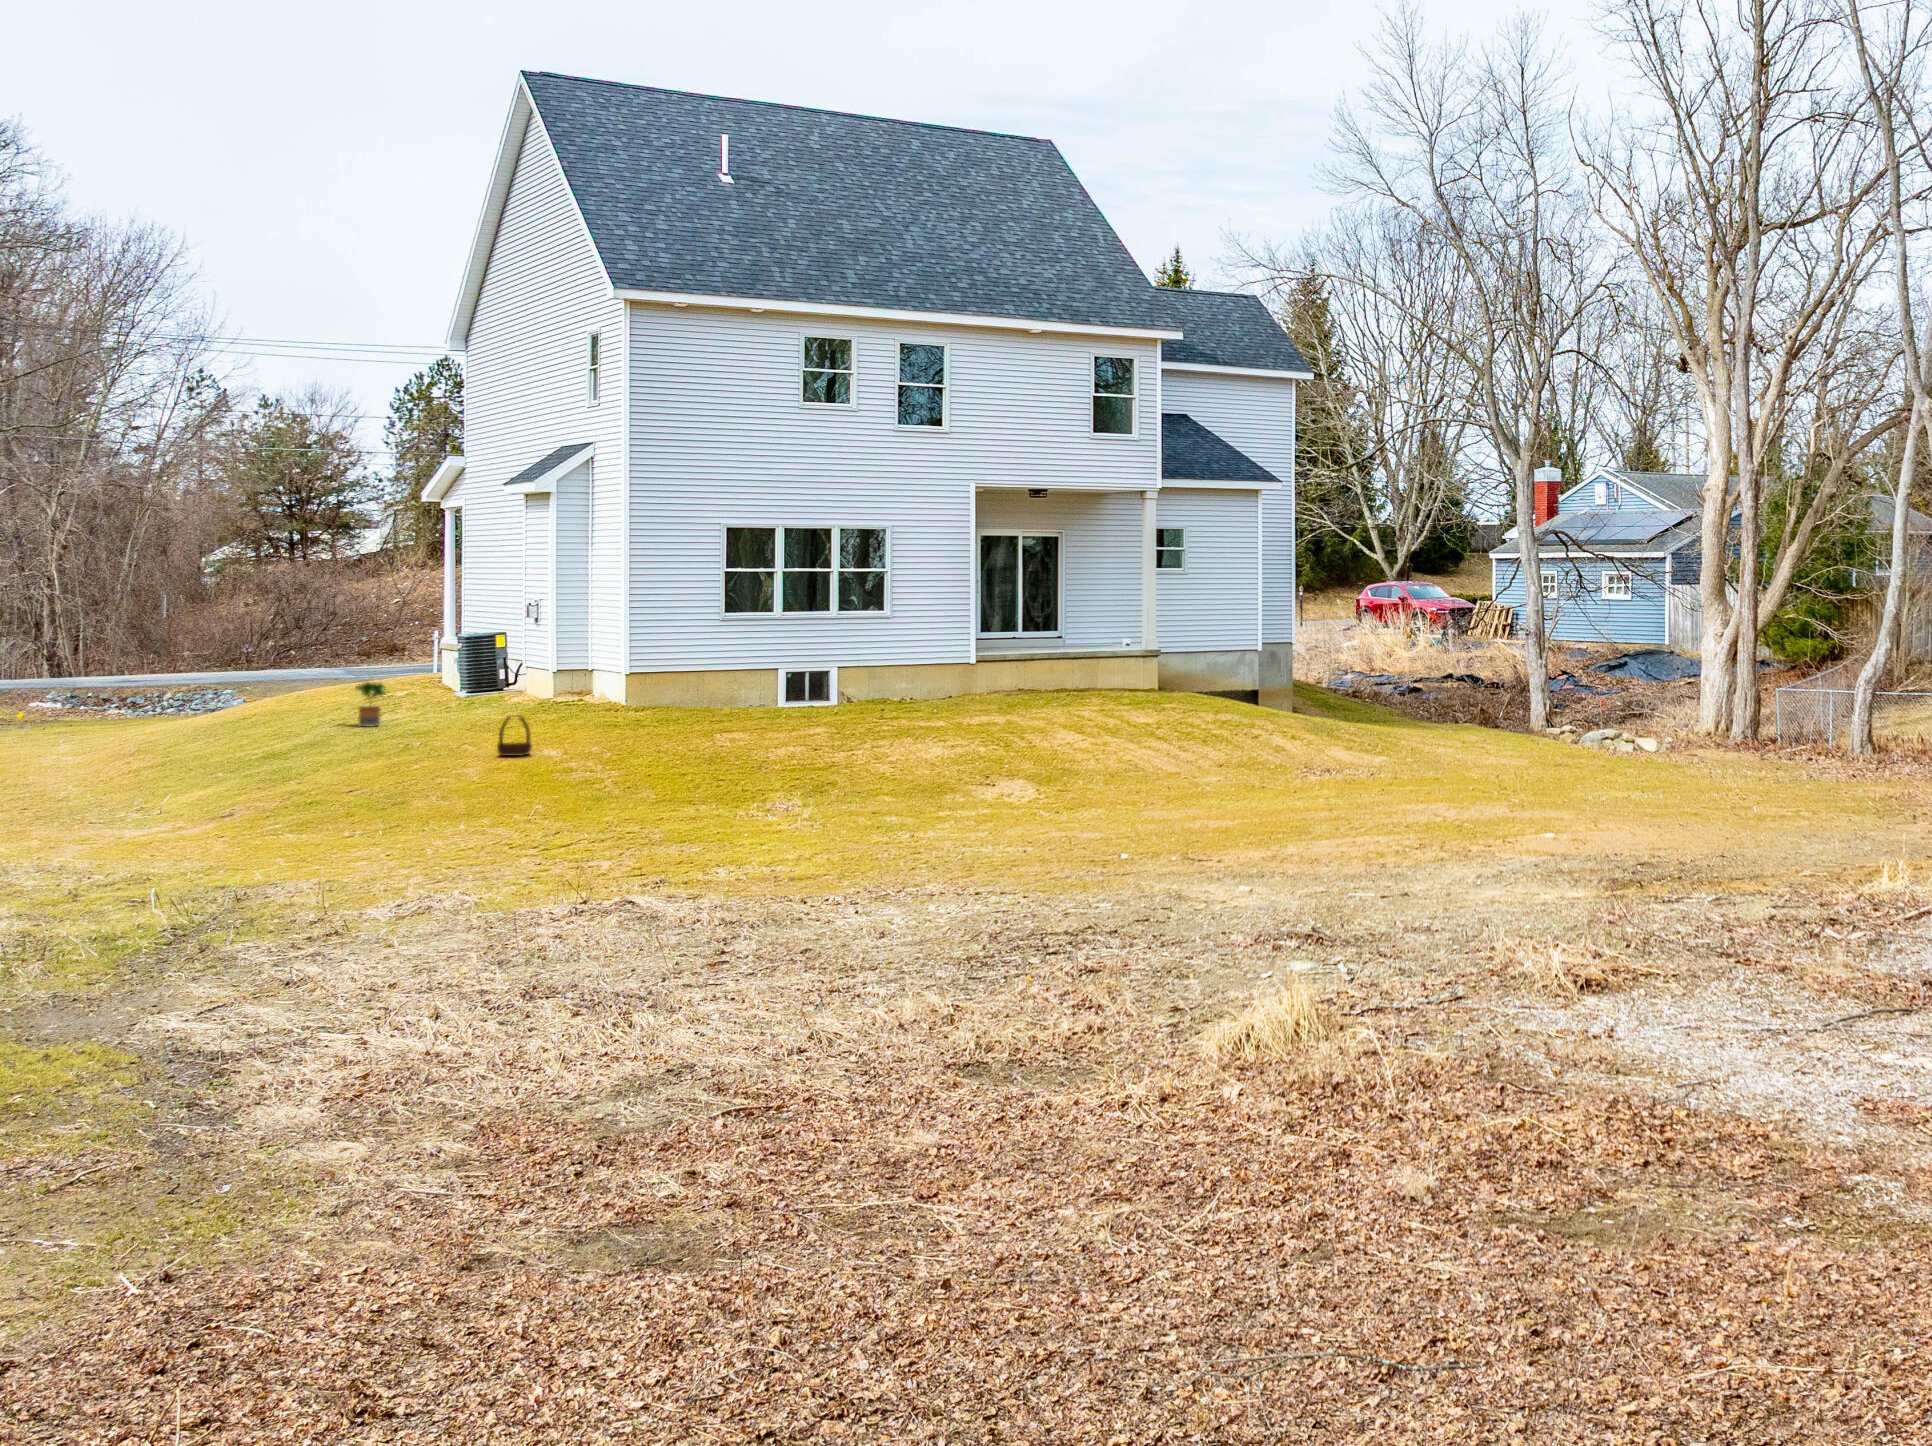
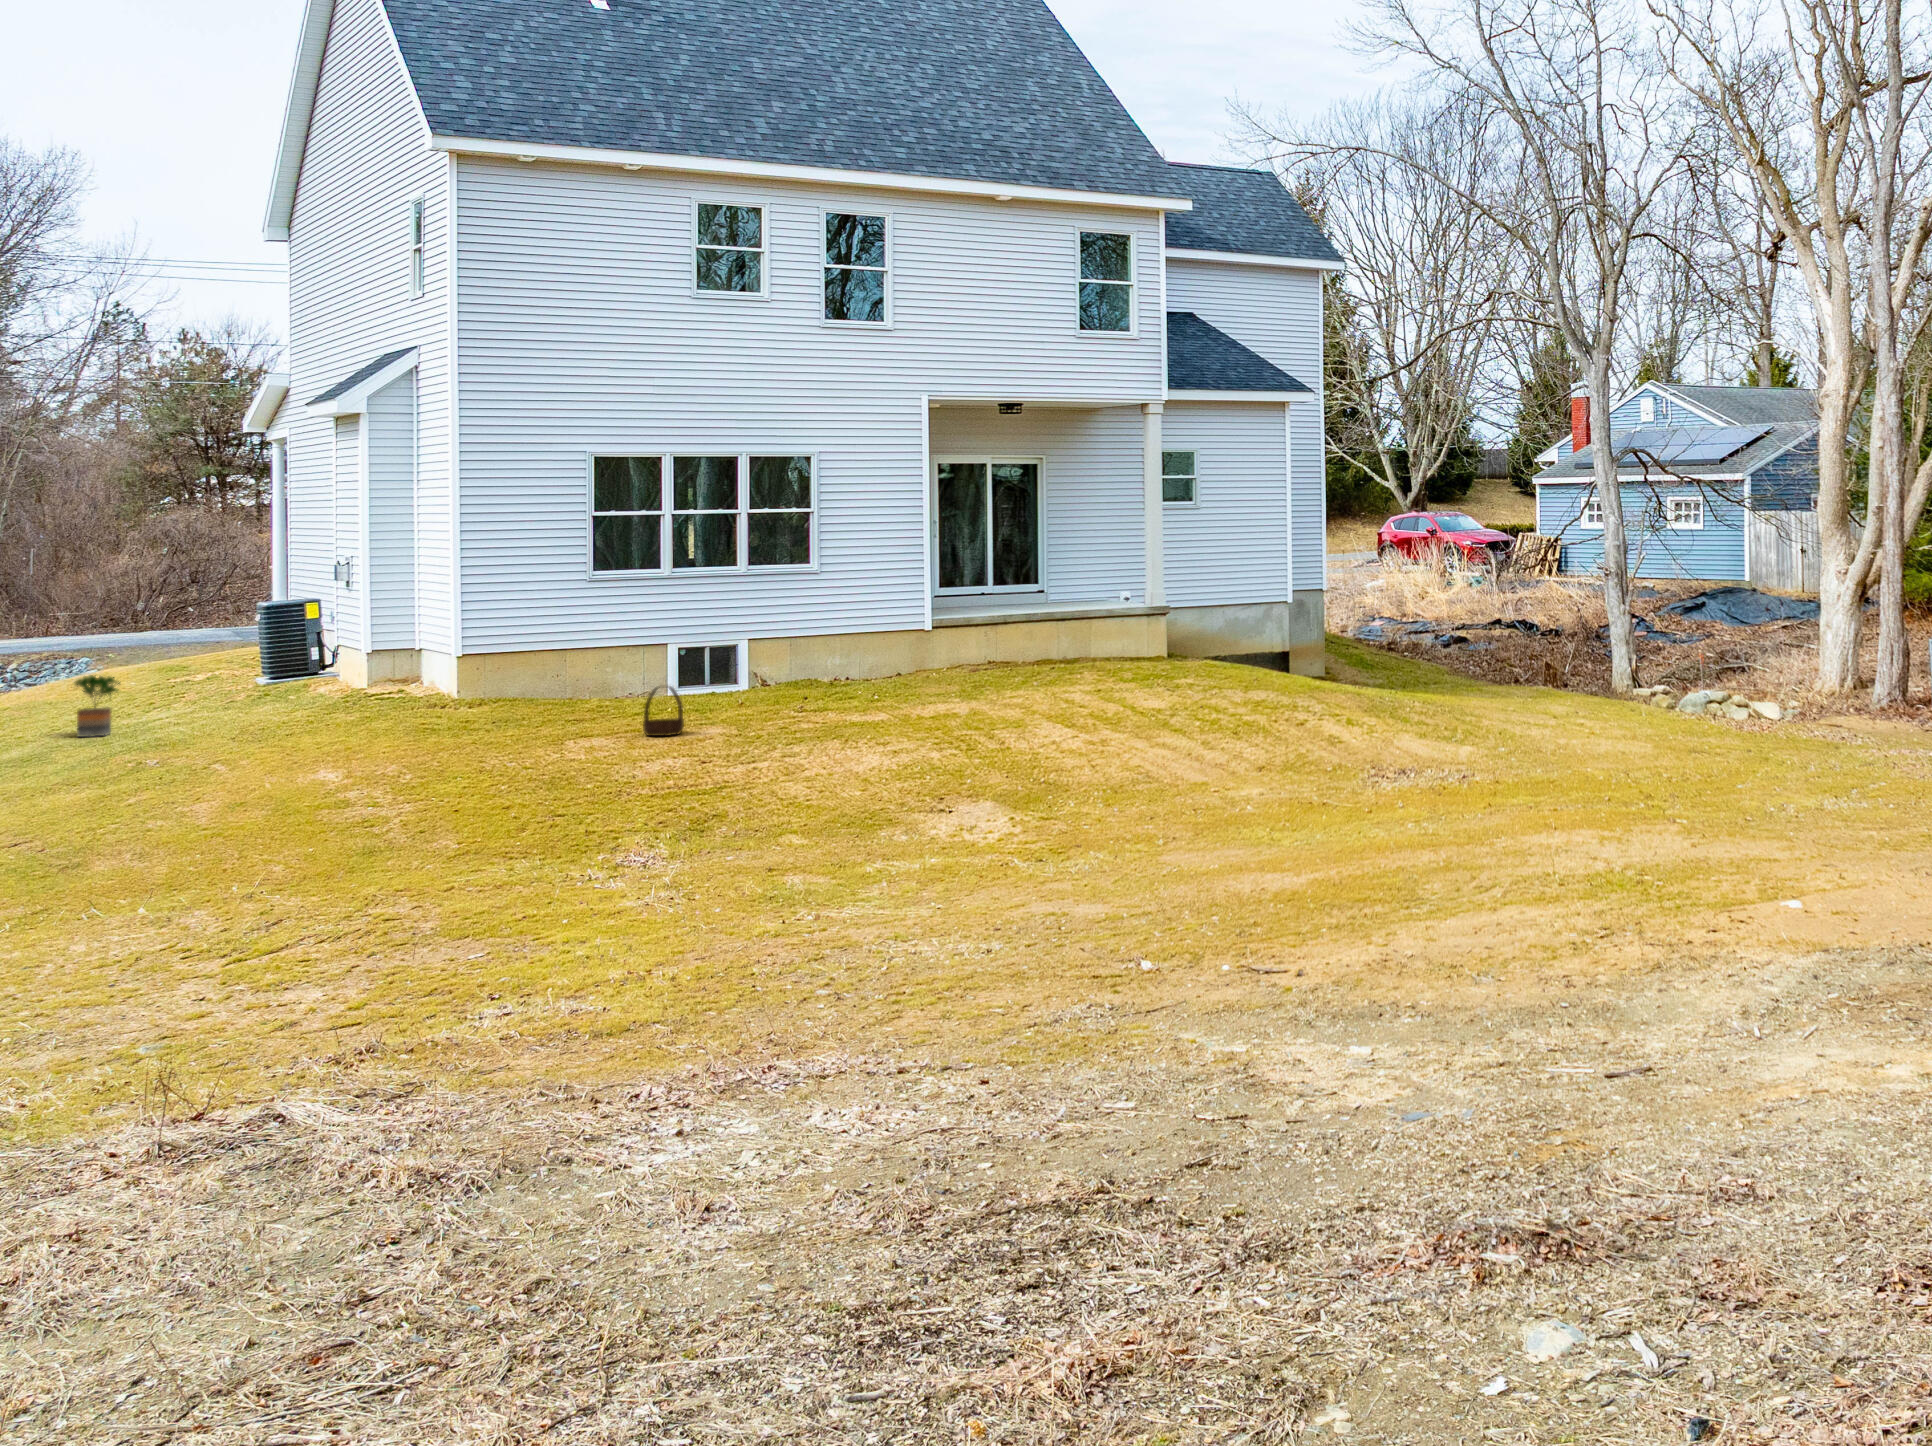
basket: present [497,716,532,756] -> present [643,686,684,736]

